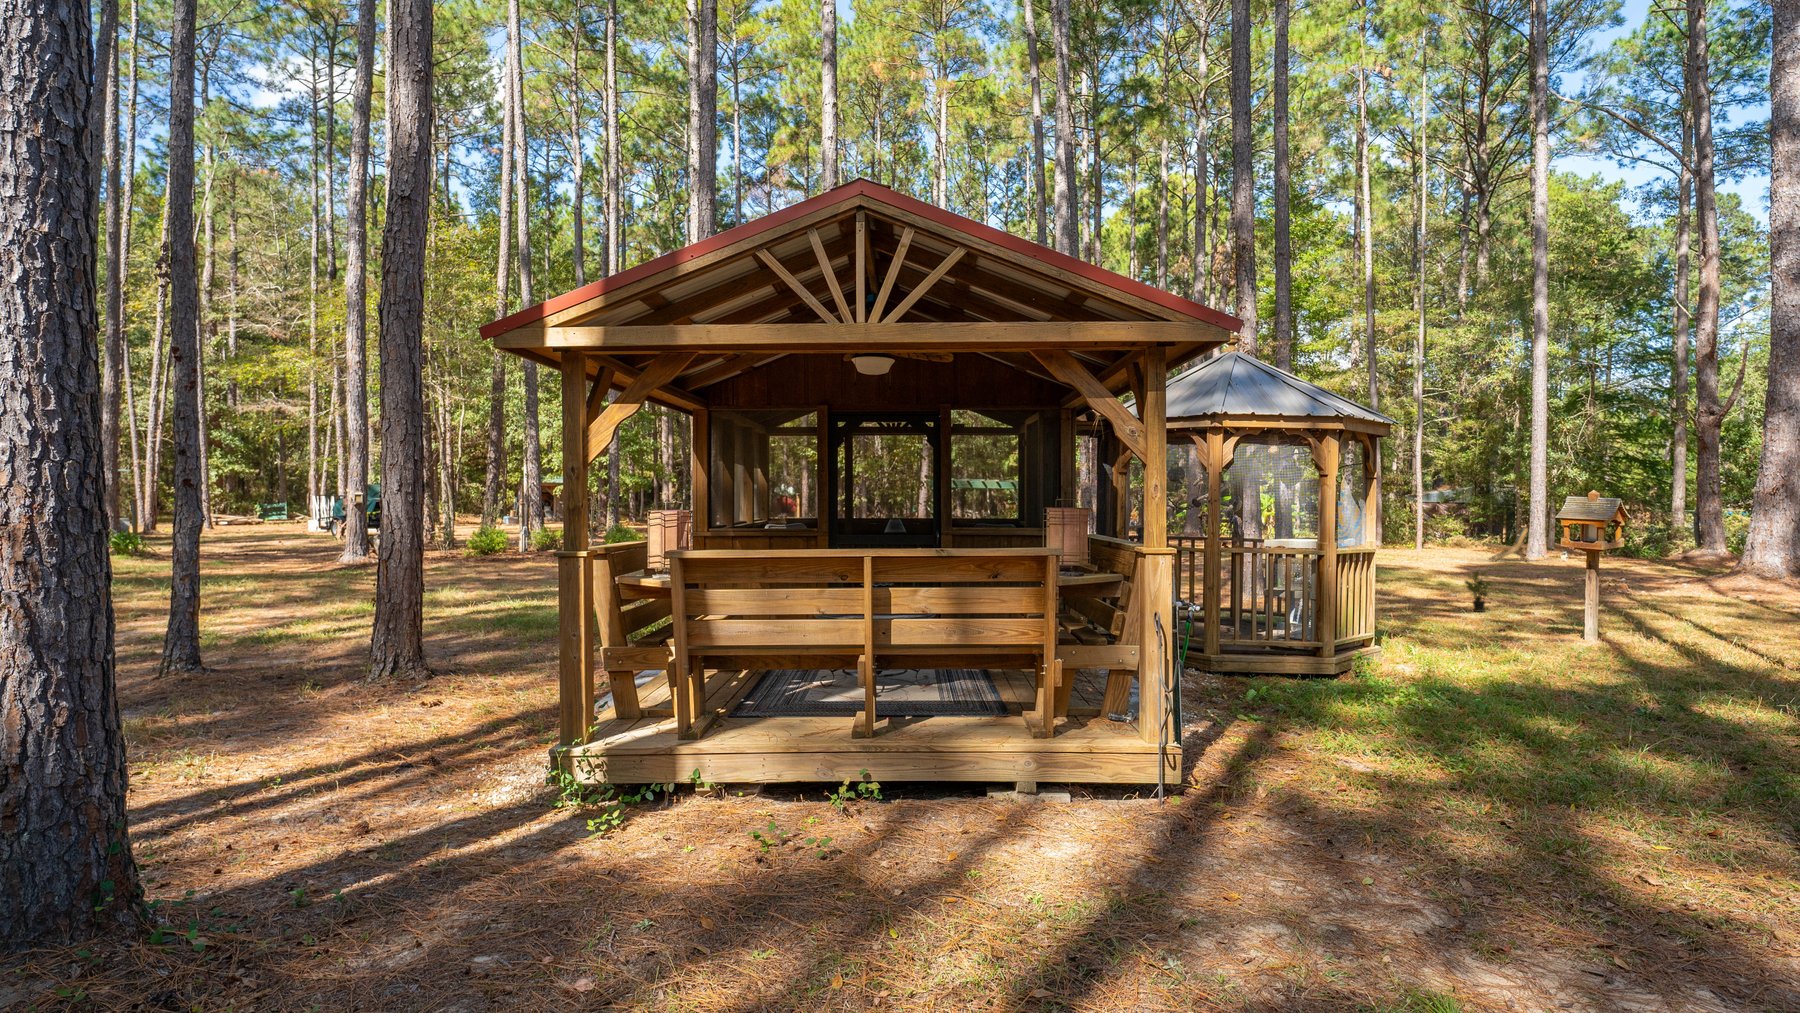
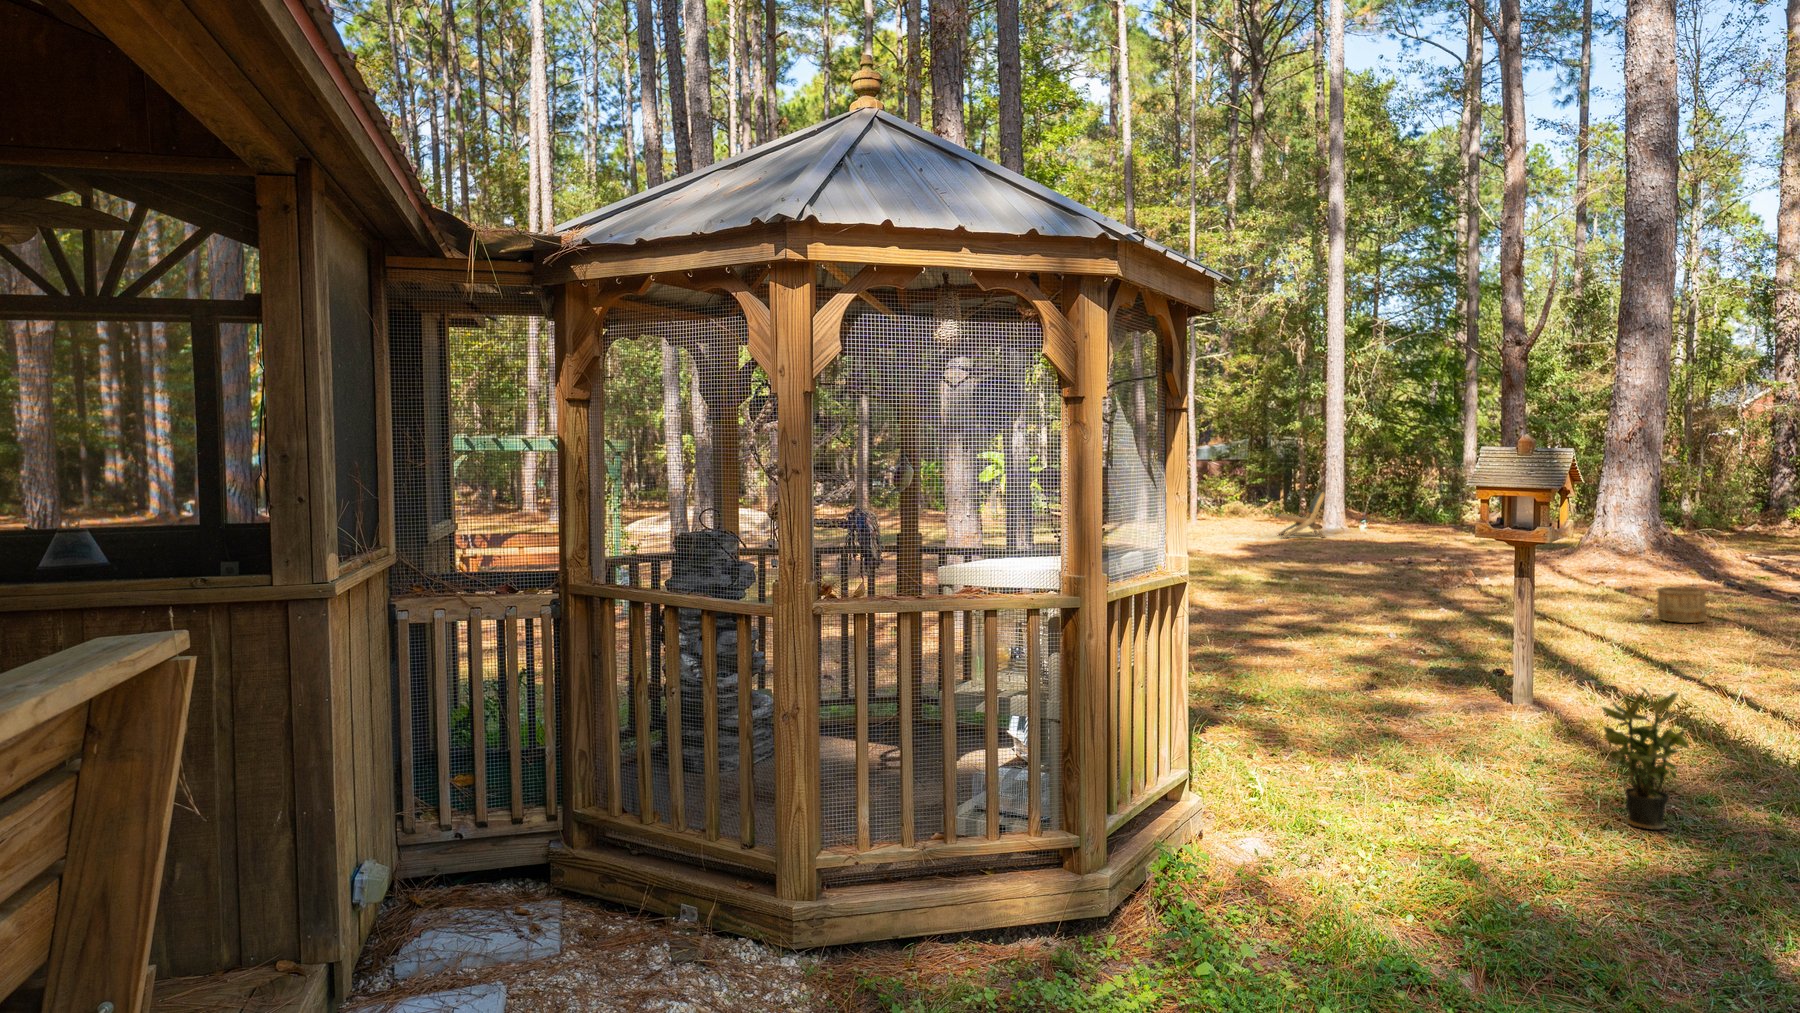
potted plant: present [1465,570,1491,612] -> present [1602,688,1689,830]
wooden bucket: none [1740,589,1778,612] -> present [1656,587,1707,623]

